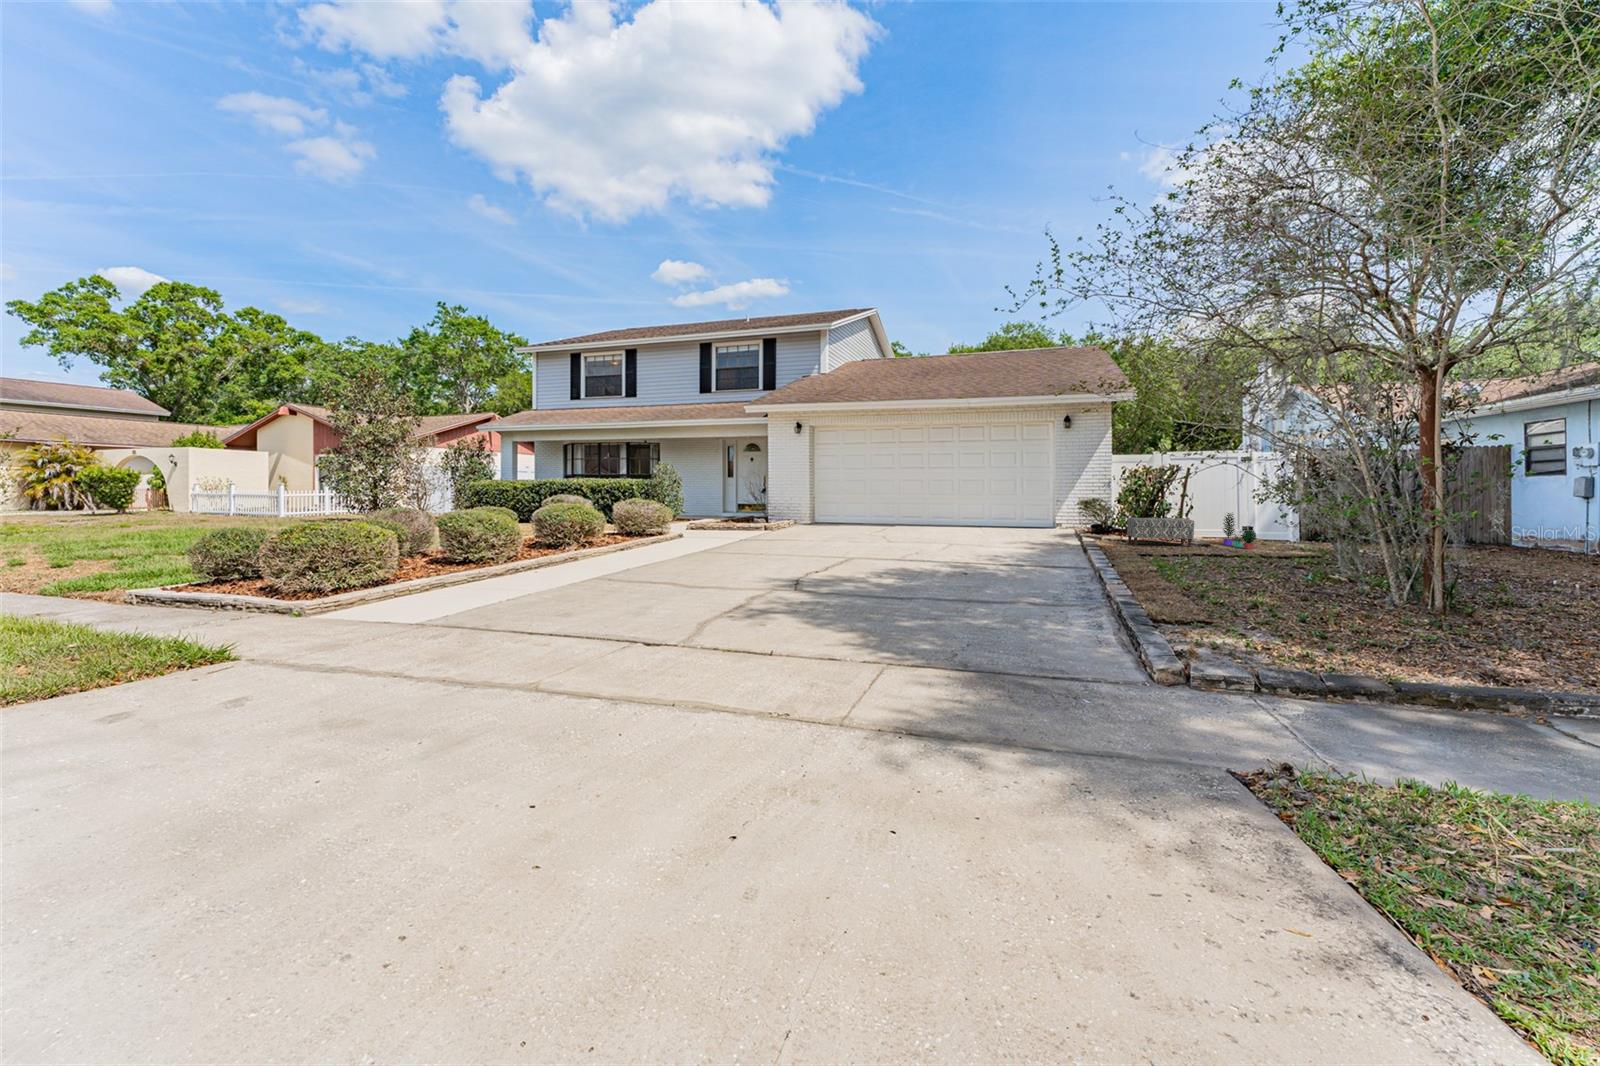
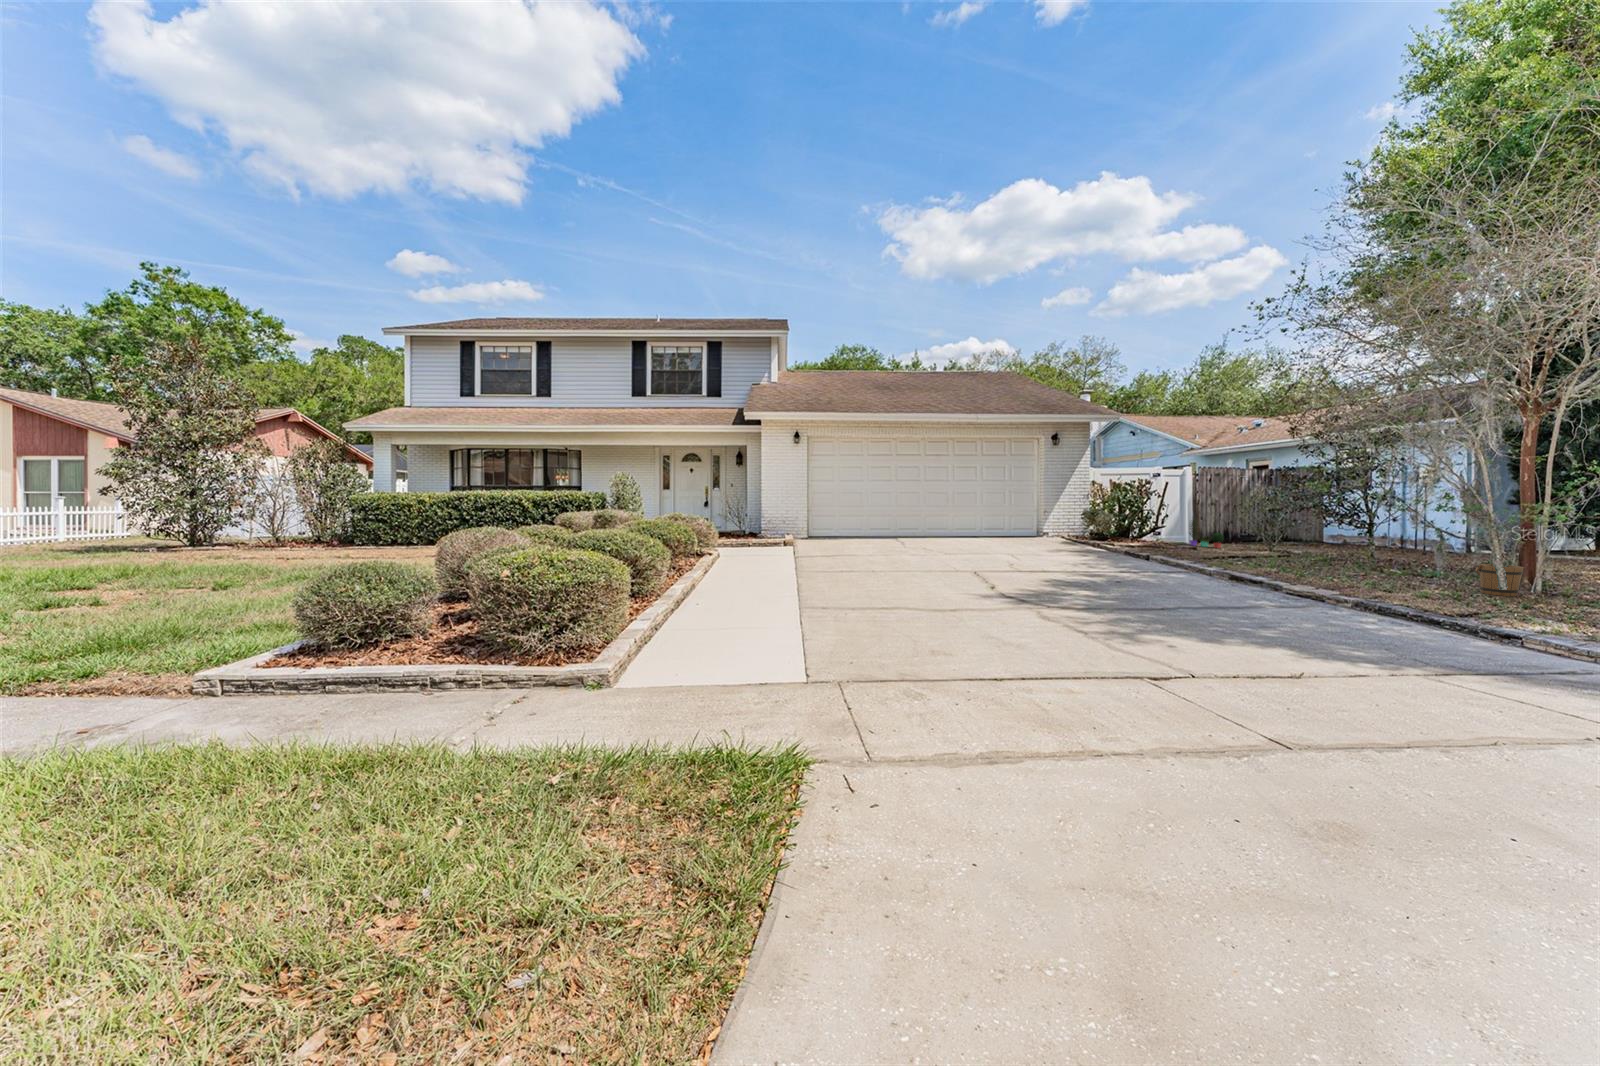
bench: present [1127,518,1194,547] -> none [1123,524,1179,548]
bucket: none [1384,579,1445,624] -> present [1475,564,1525,596]

